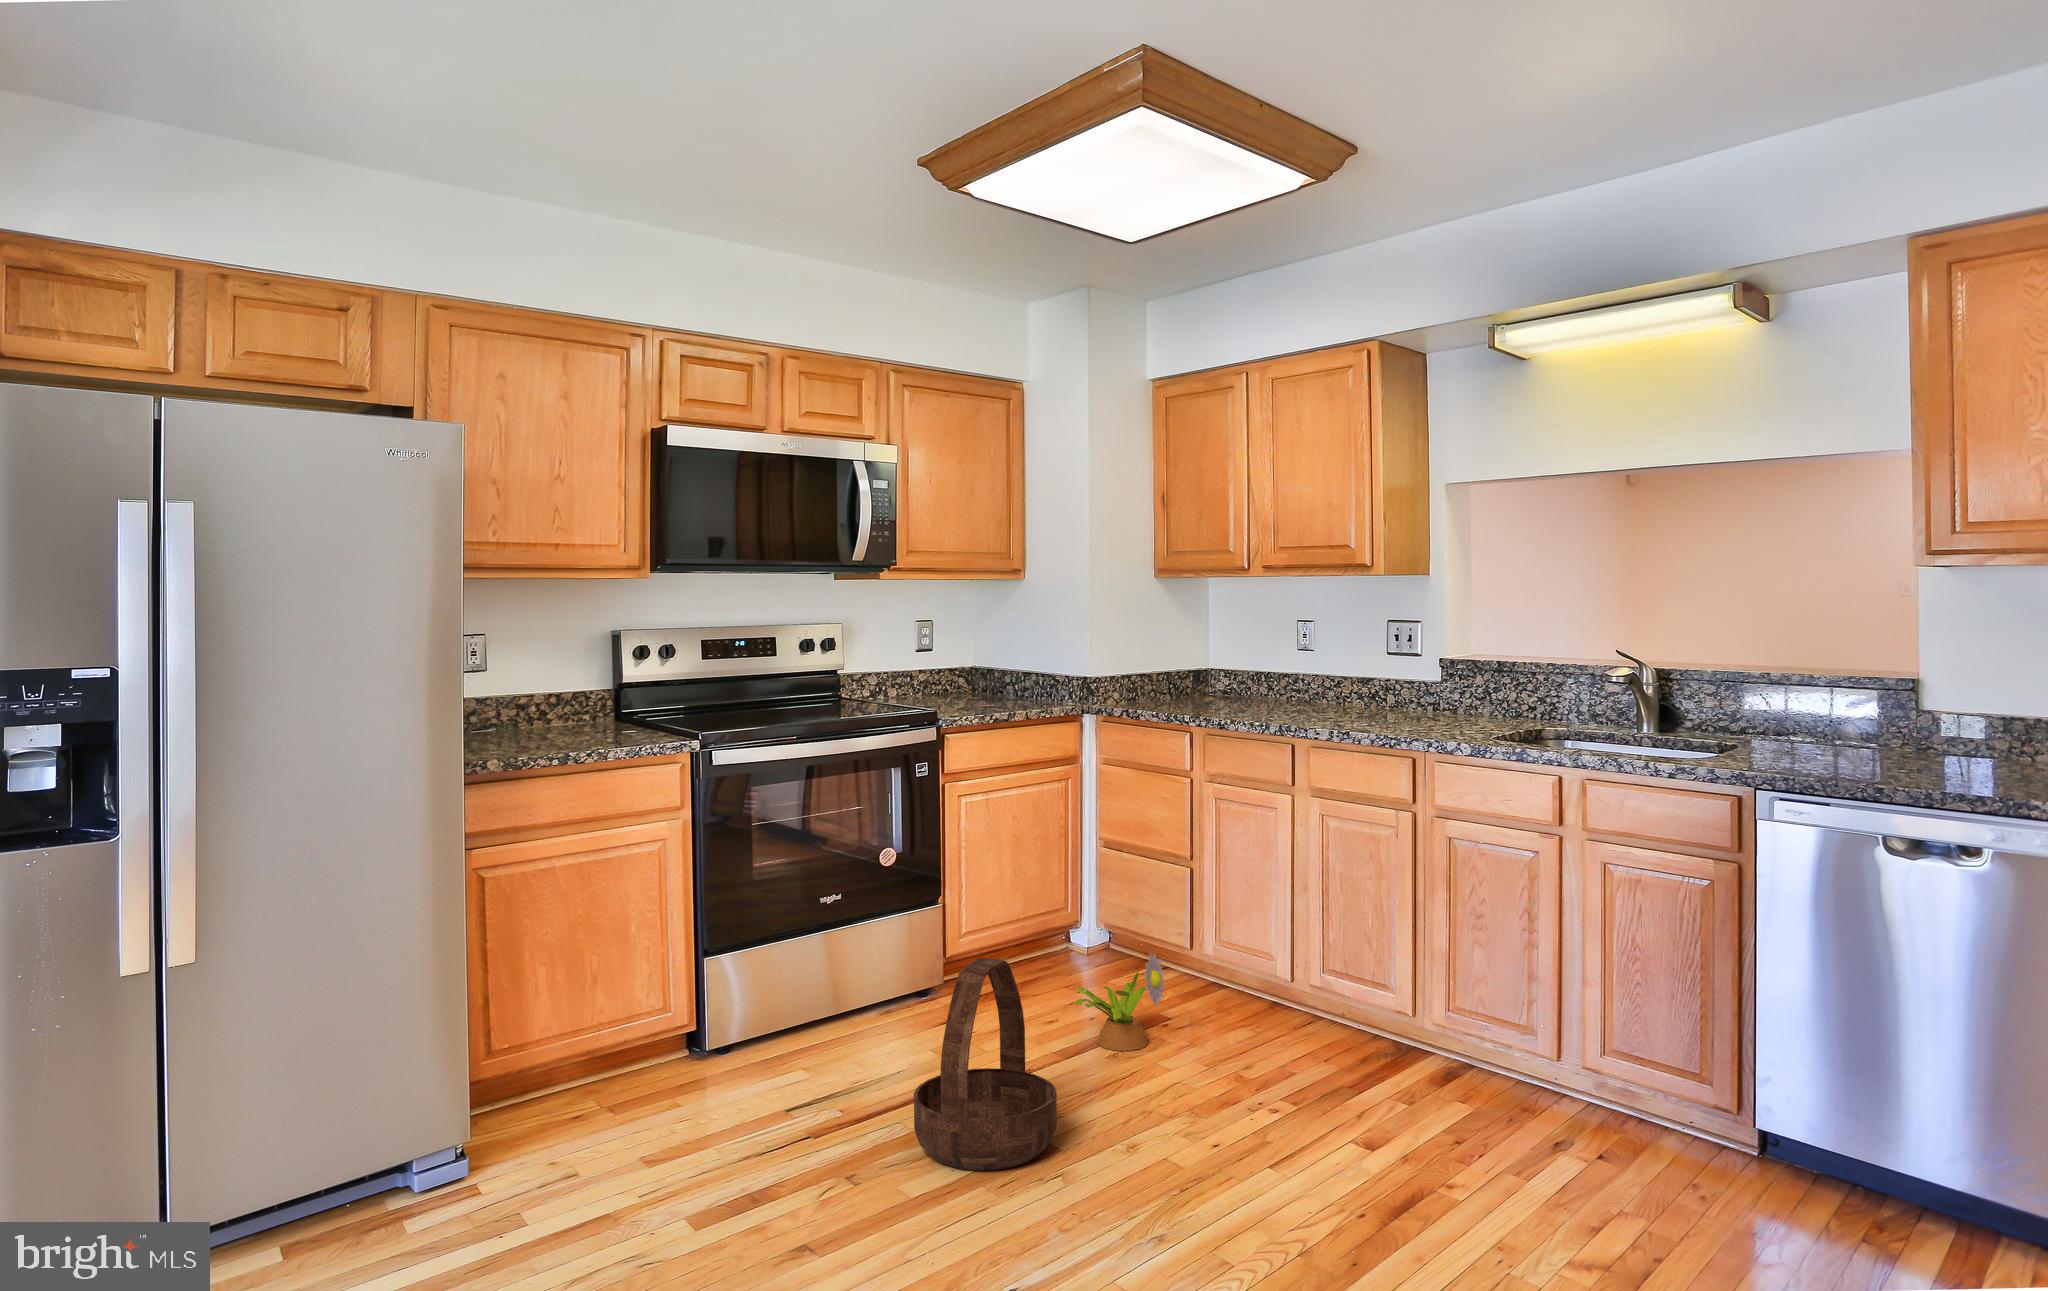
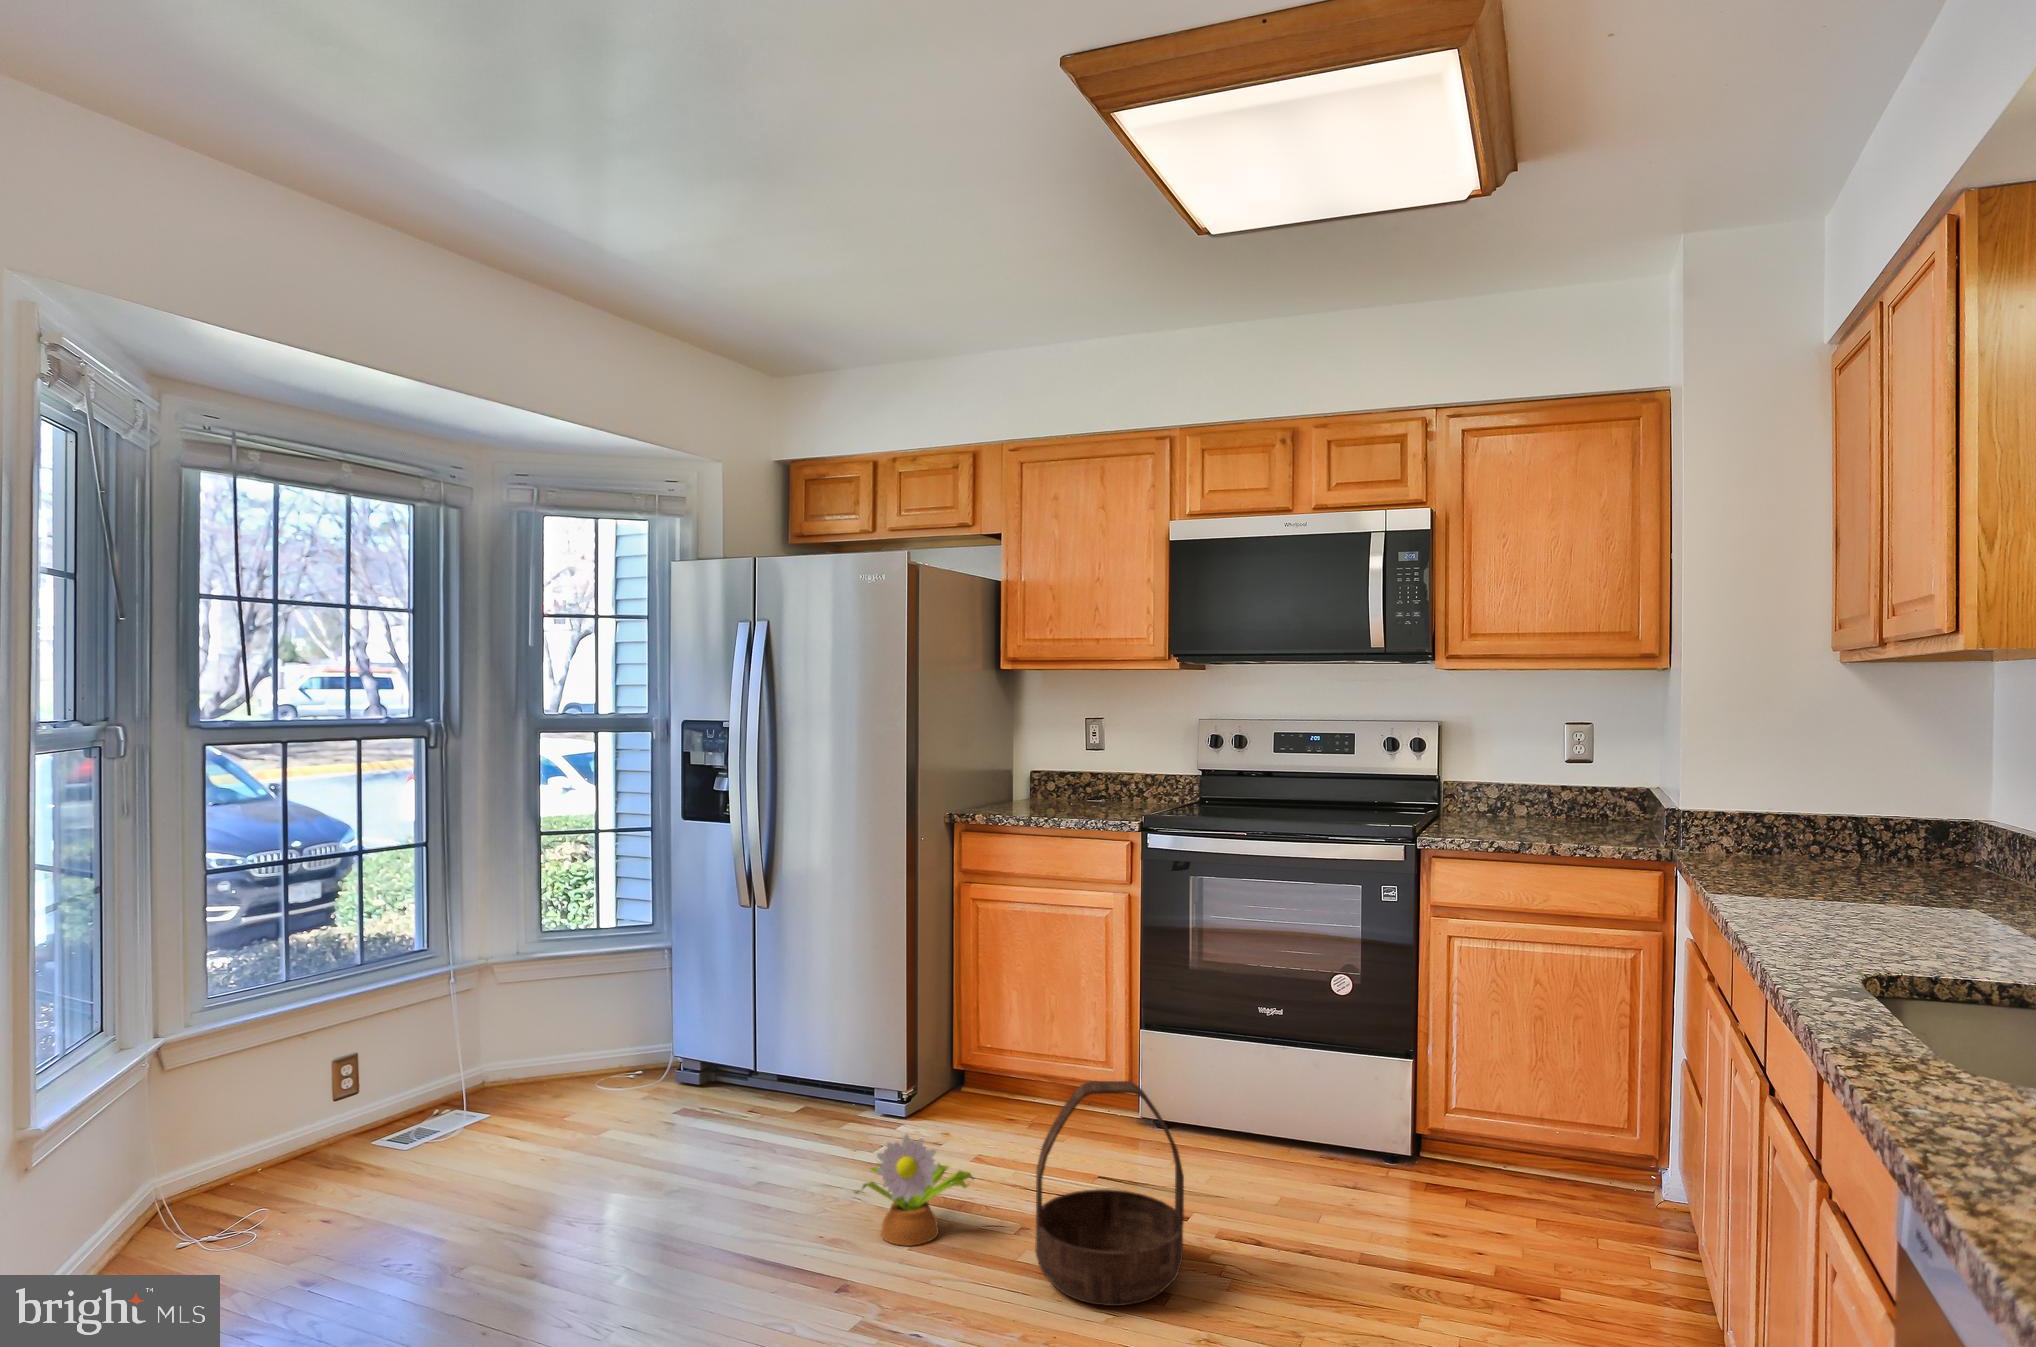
decorative plant: present [1072,952,1164,1051] -> present [855,1135,974,1246]

